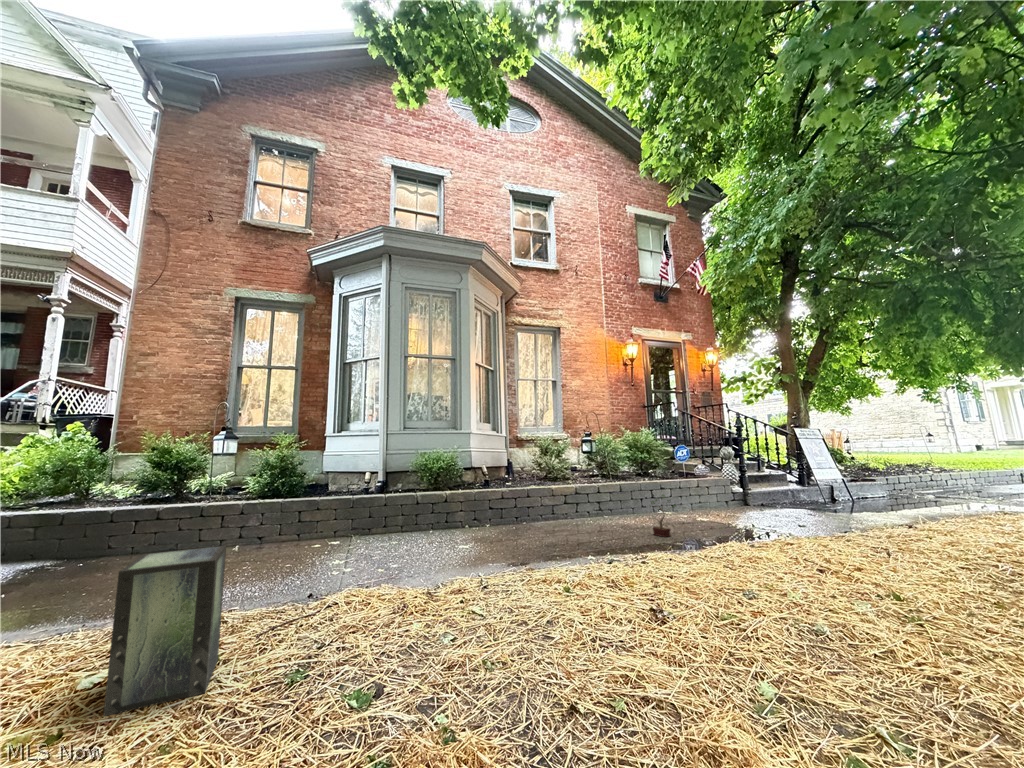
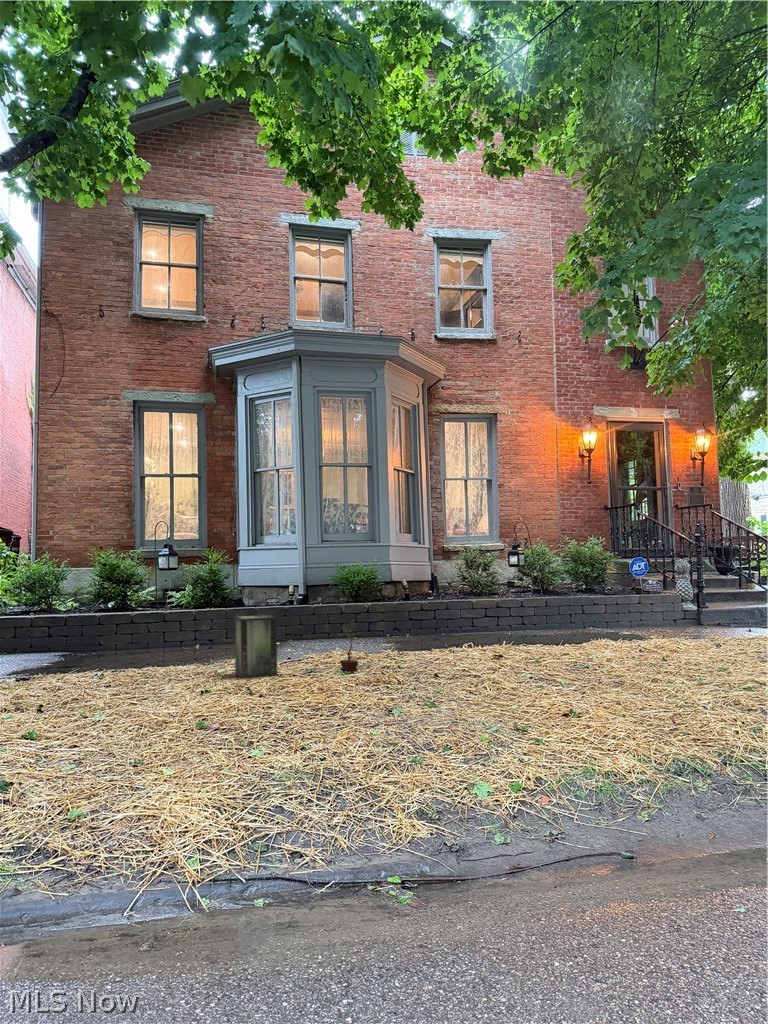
potted plant: present [649,495,676,537] -> present [339,620,358,671]

